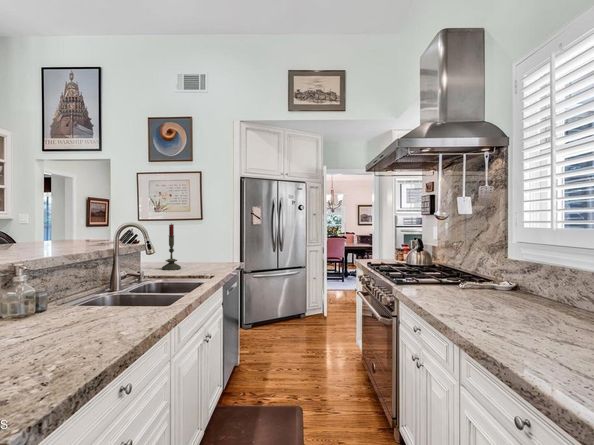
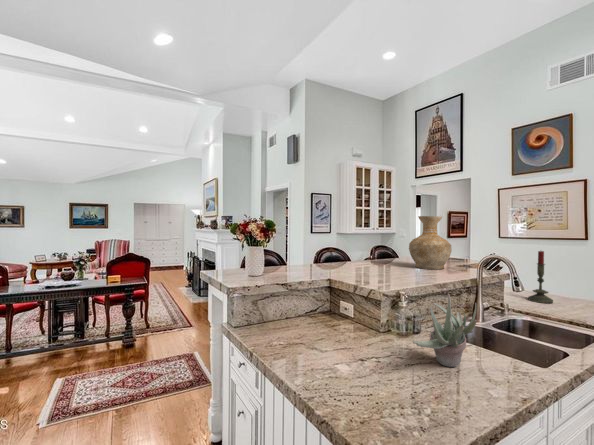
vase: none [32,186,87,248] -> present [409,216,452,270]
succulent plant: none [35,247,108,324] -> present [413,295,477,367]

